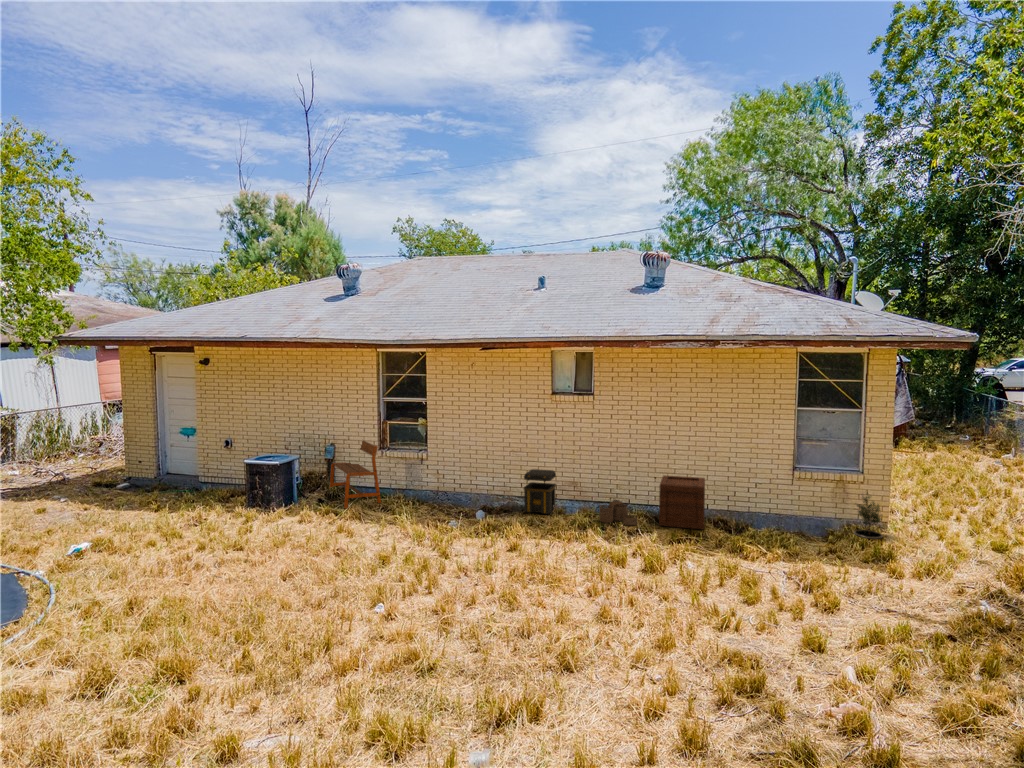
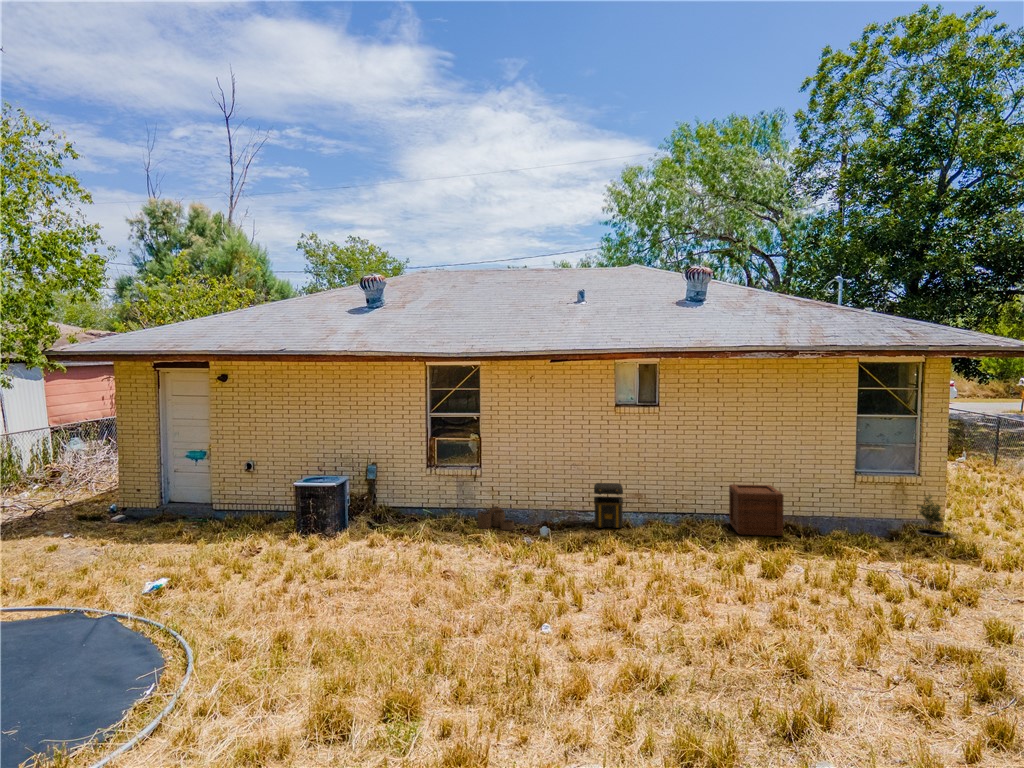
bench: present [330,441,381,509] -> none [372,457,437,533]
woven basket: present [599,500,637,525] -> present [478,506,514,530]

